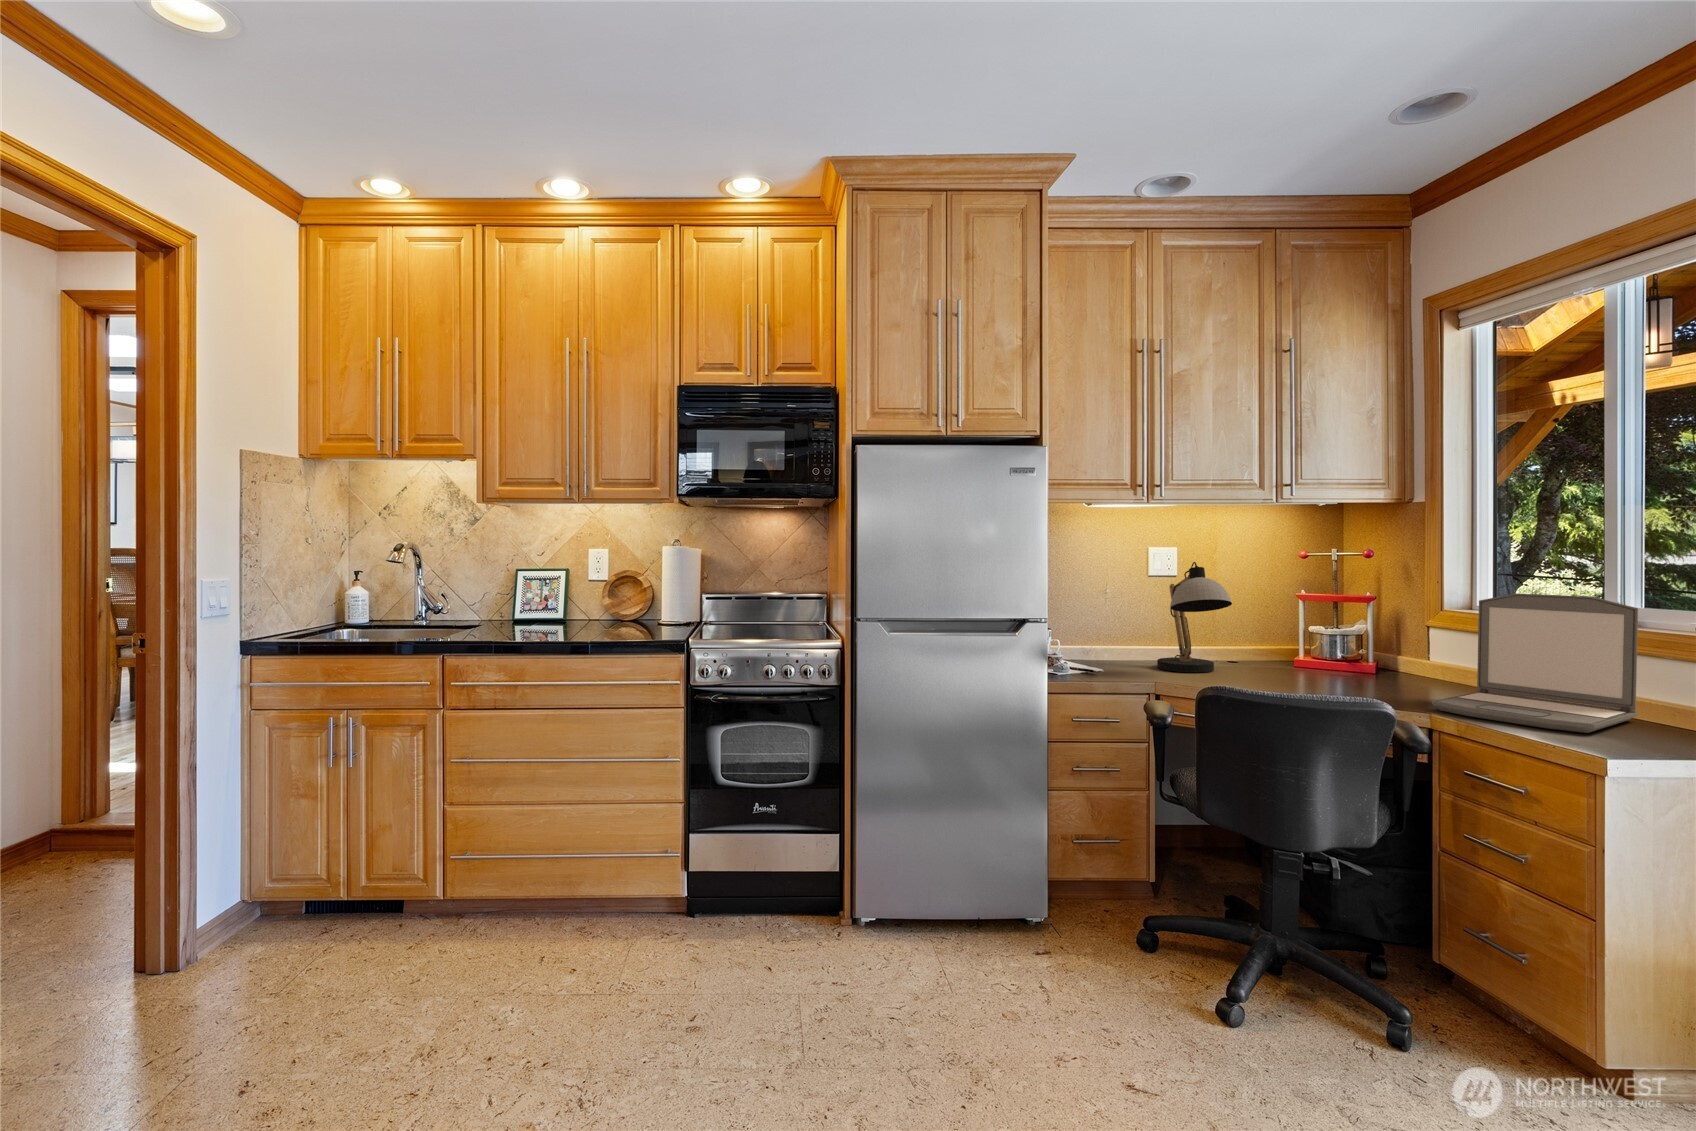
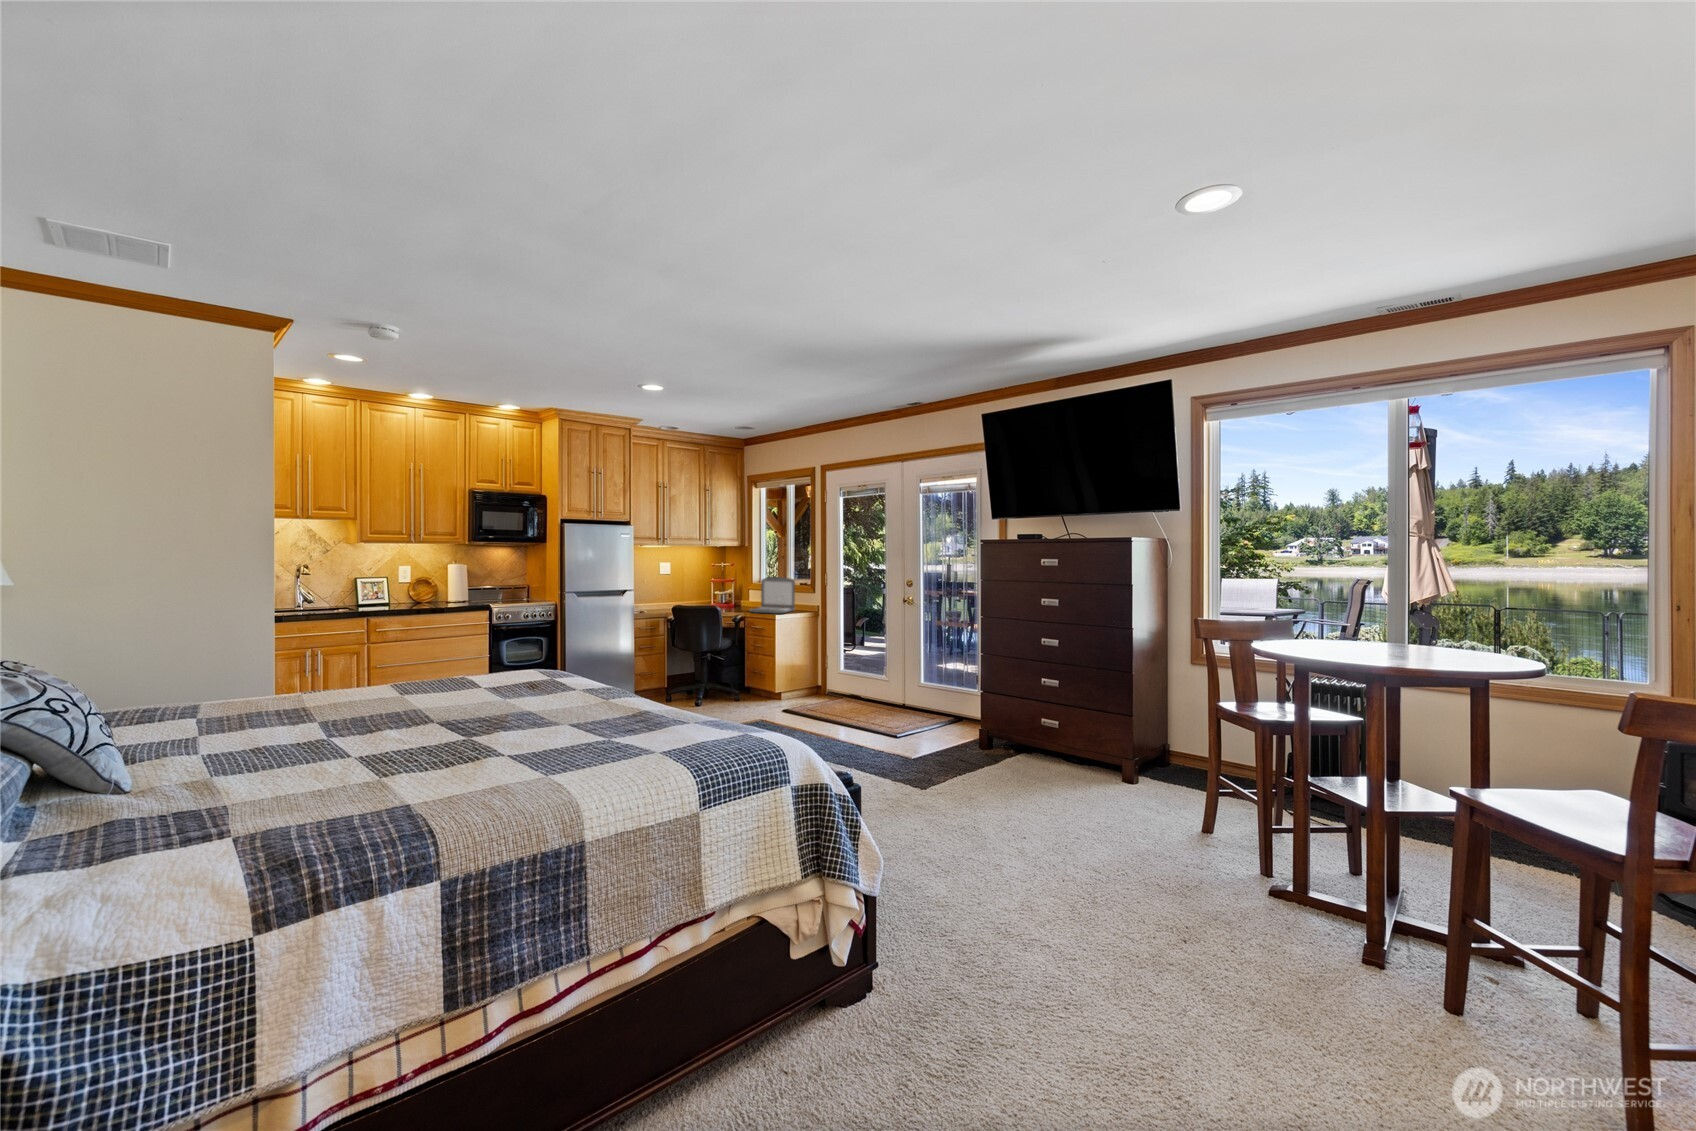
desk lamp: present [1157,562,1232,673] -> none [664,567,691,608]

